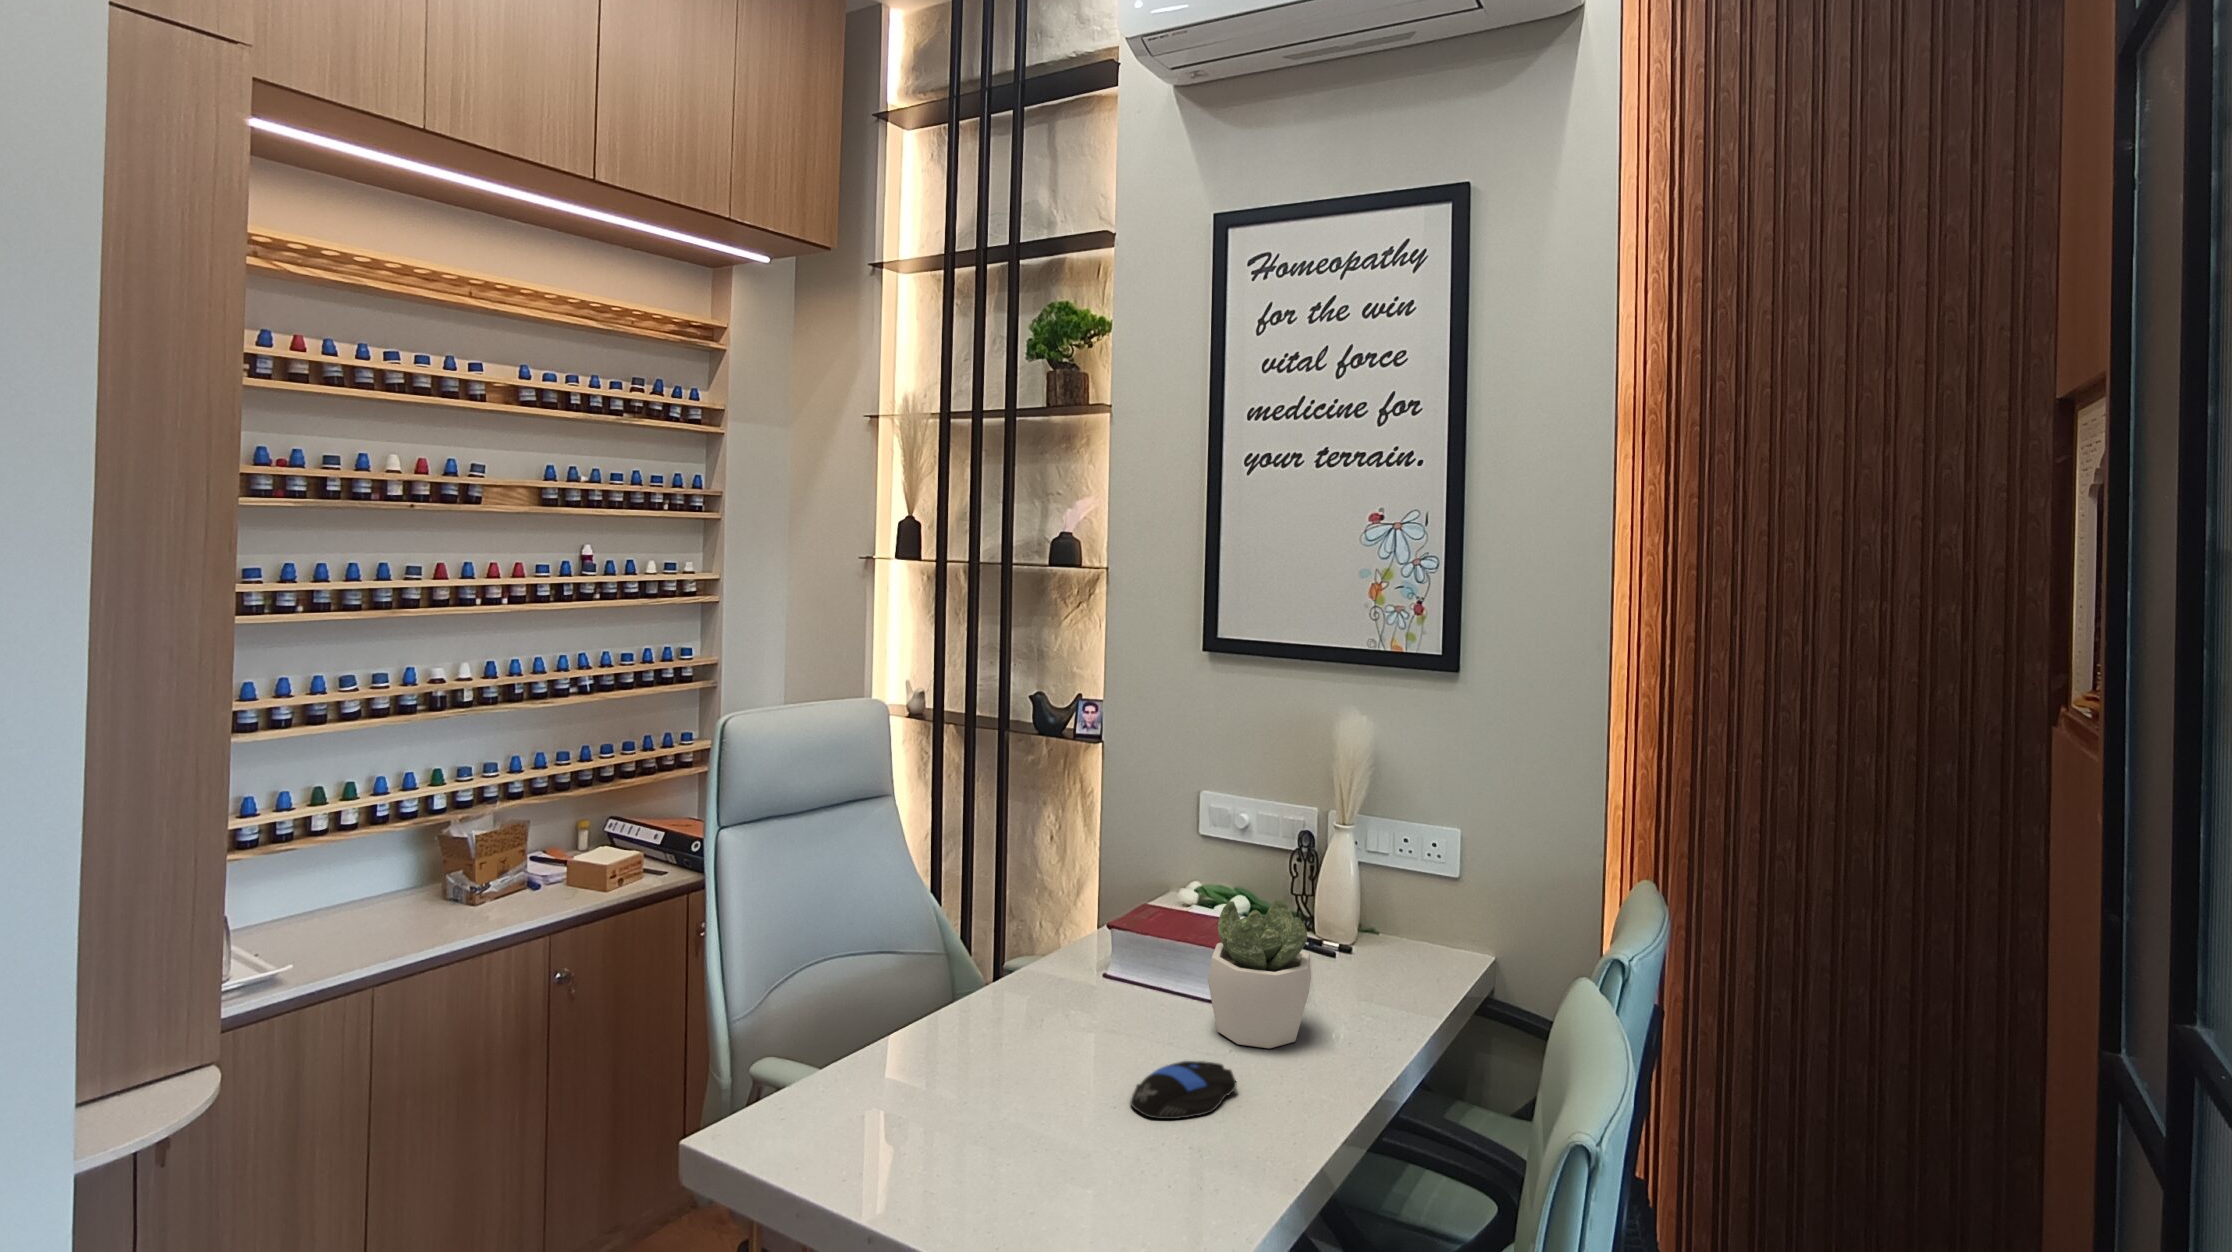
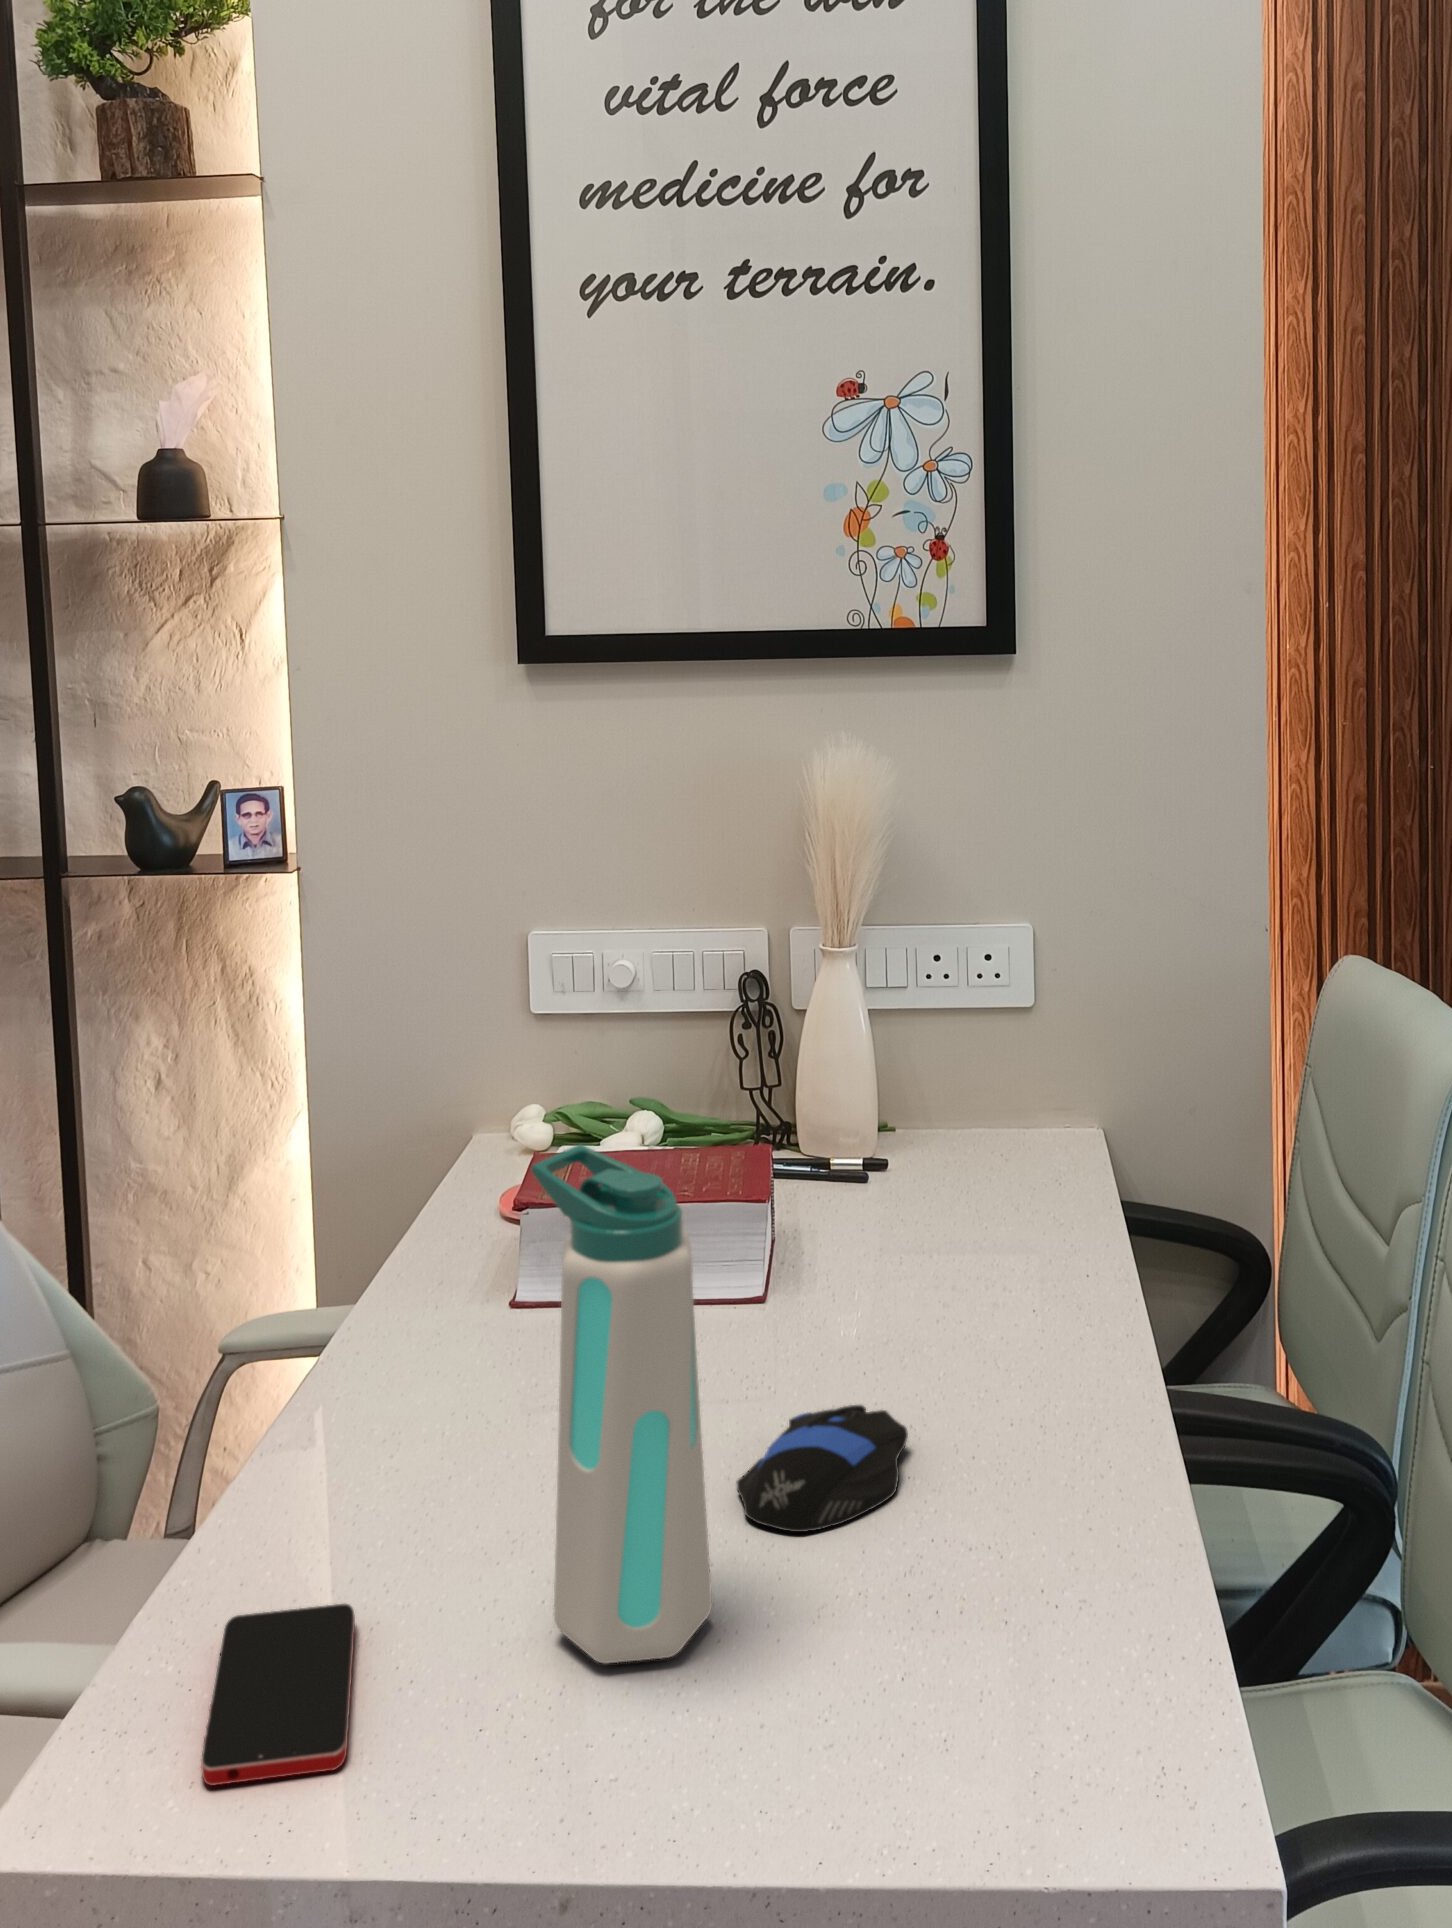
water bottle: none [1001,890,1080,1155] -> present [531,1145,712,1663]
succulent plant: present [1208,900,1311,1049] -> none [749,1092,947,1366]
smartphone: none [819,1082,927,1158] -> present [201,1604,355,1786]

